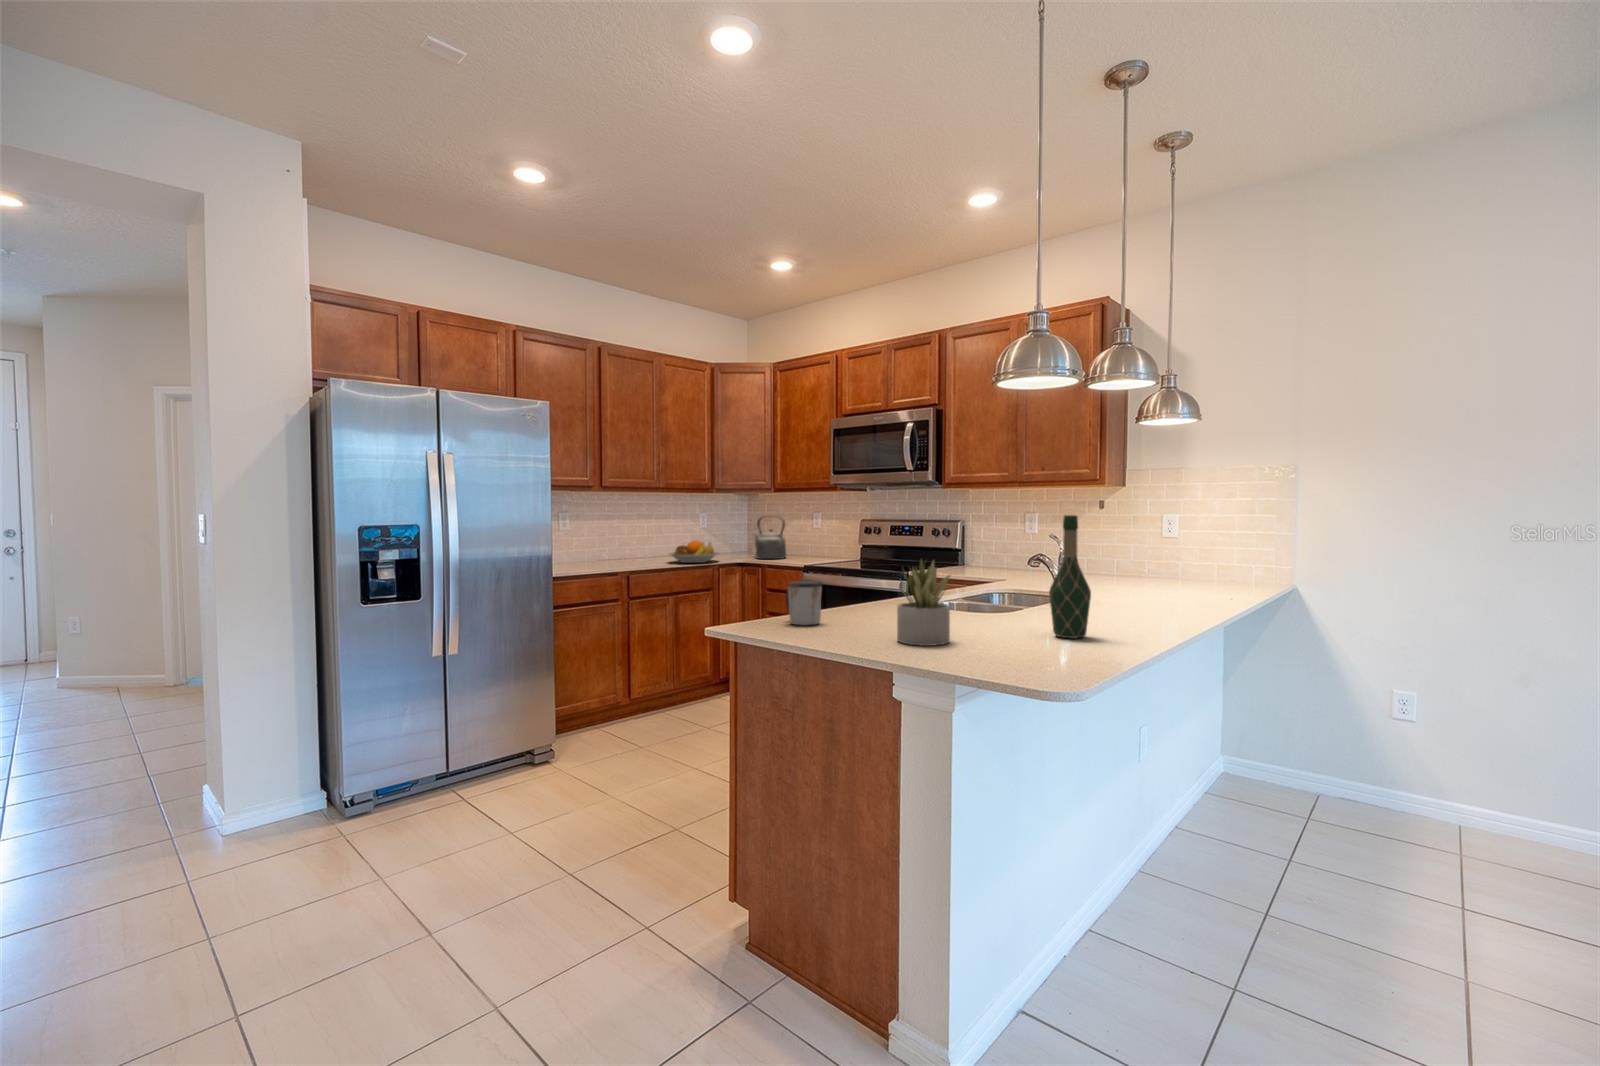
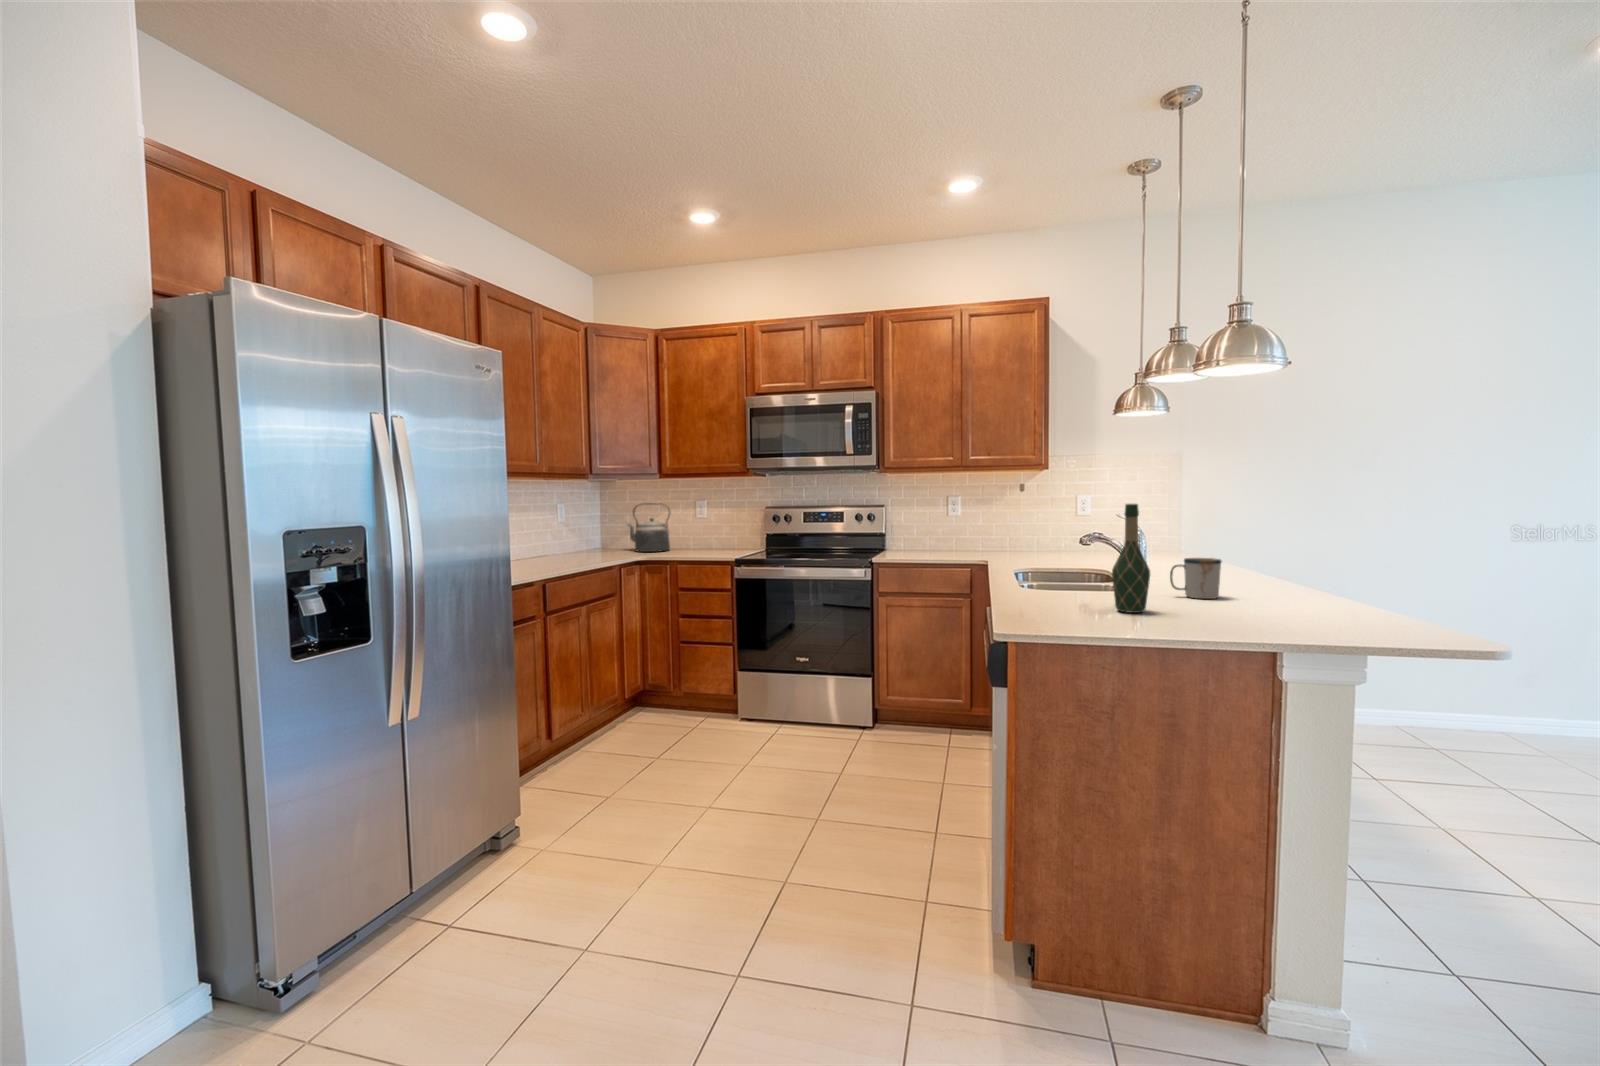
wine bottle: present [1049,515,1091,638] -> present [1112,504,1150,613]
fruit bowl: present [669,540,719,563] -> none [544,534,609,562]
succulent plant: present [897,560,950,646] -> none [1220,541,1288,625]
mug: present [786,581,822,625] -> present [1170,558,1221,599]

